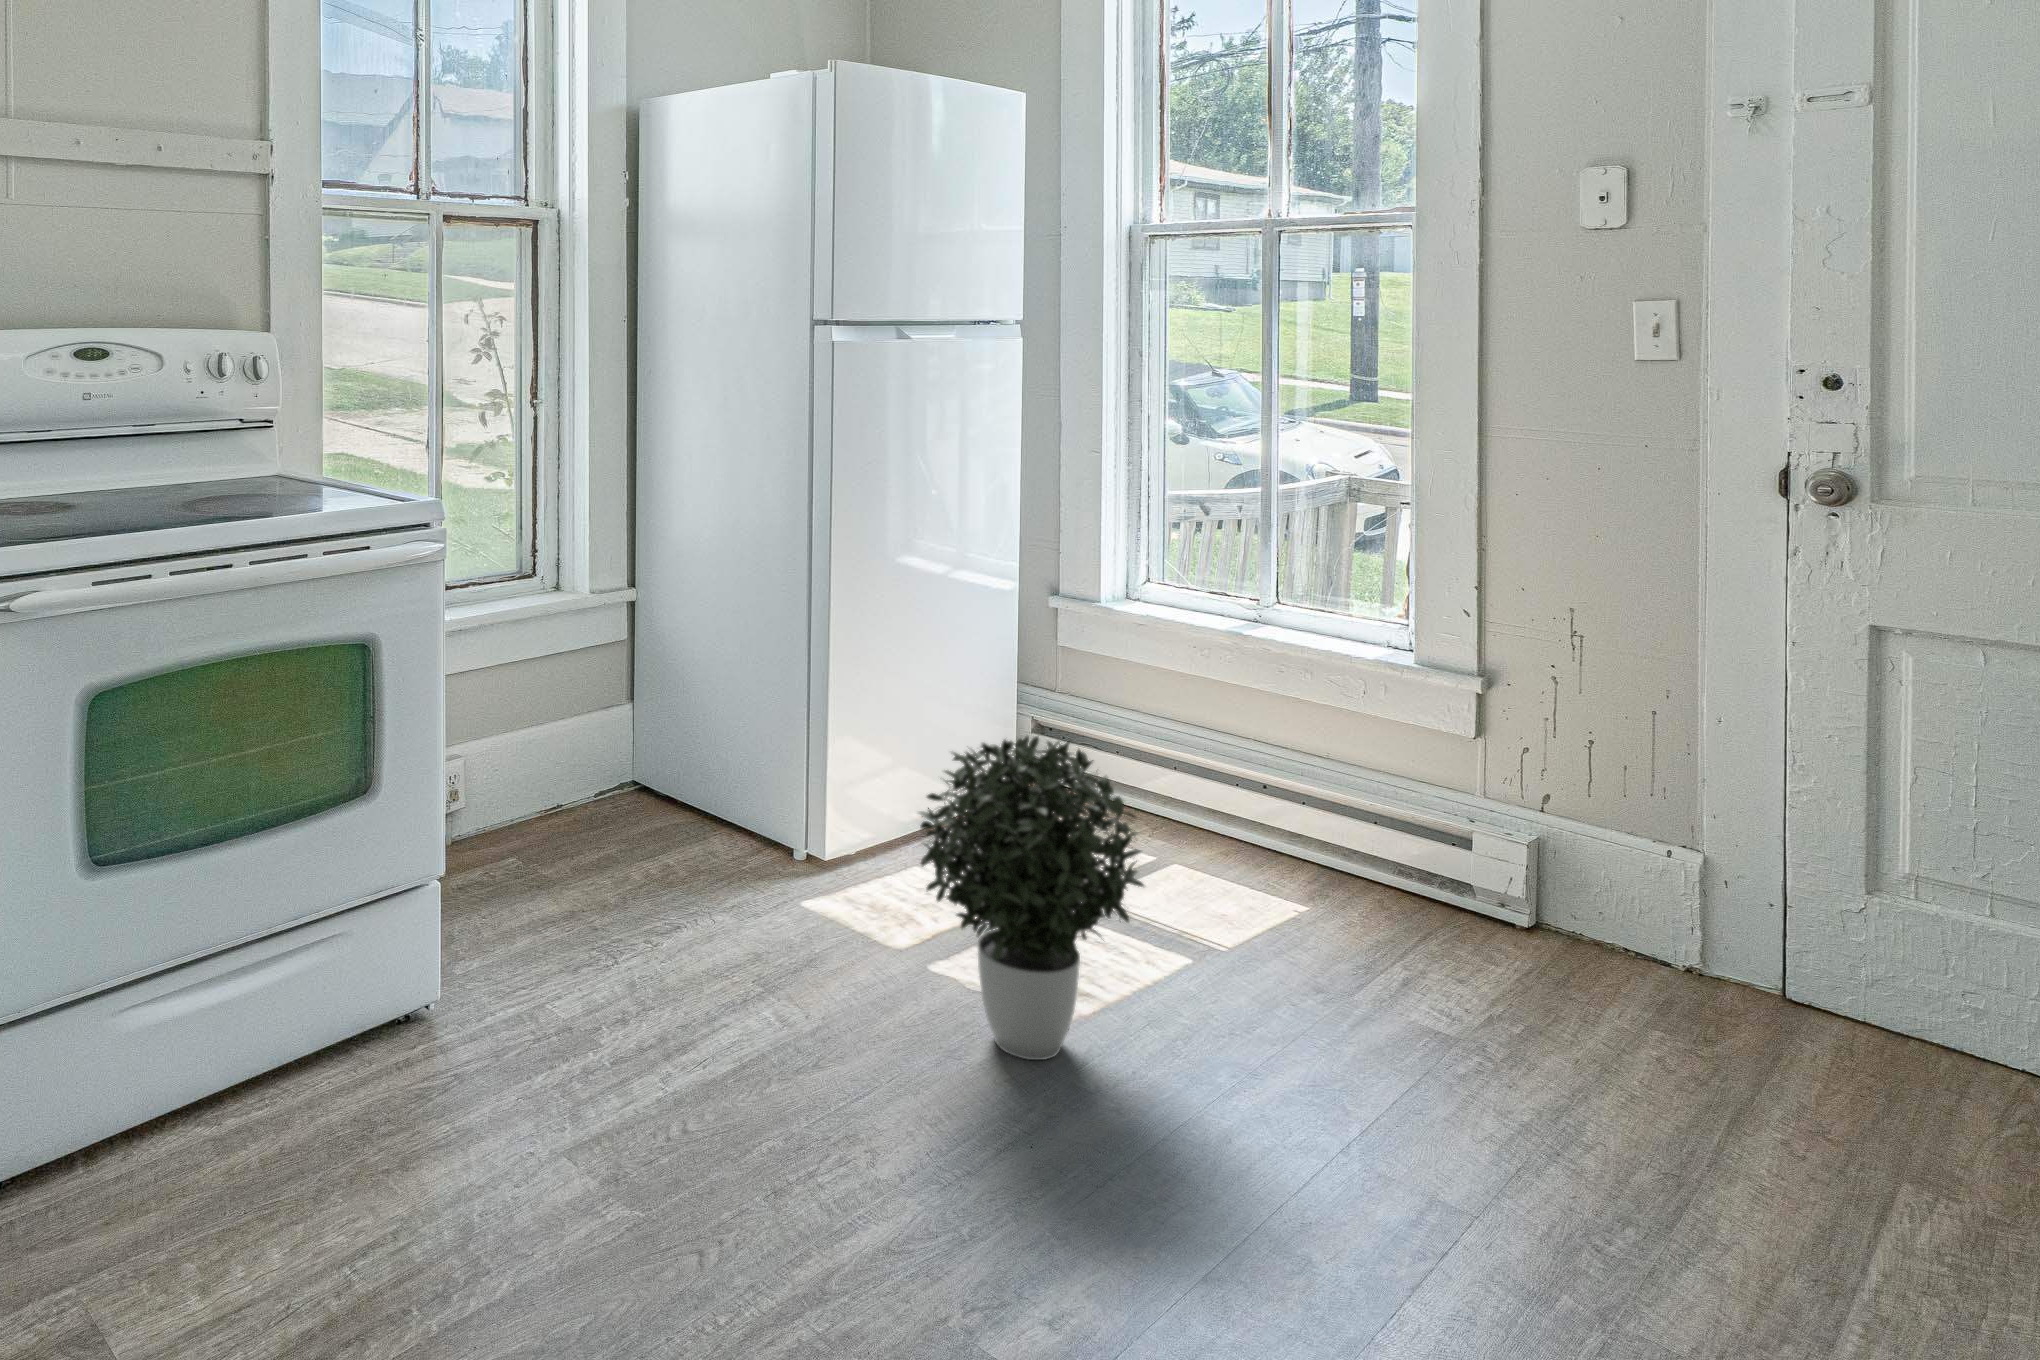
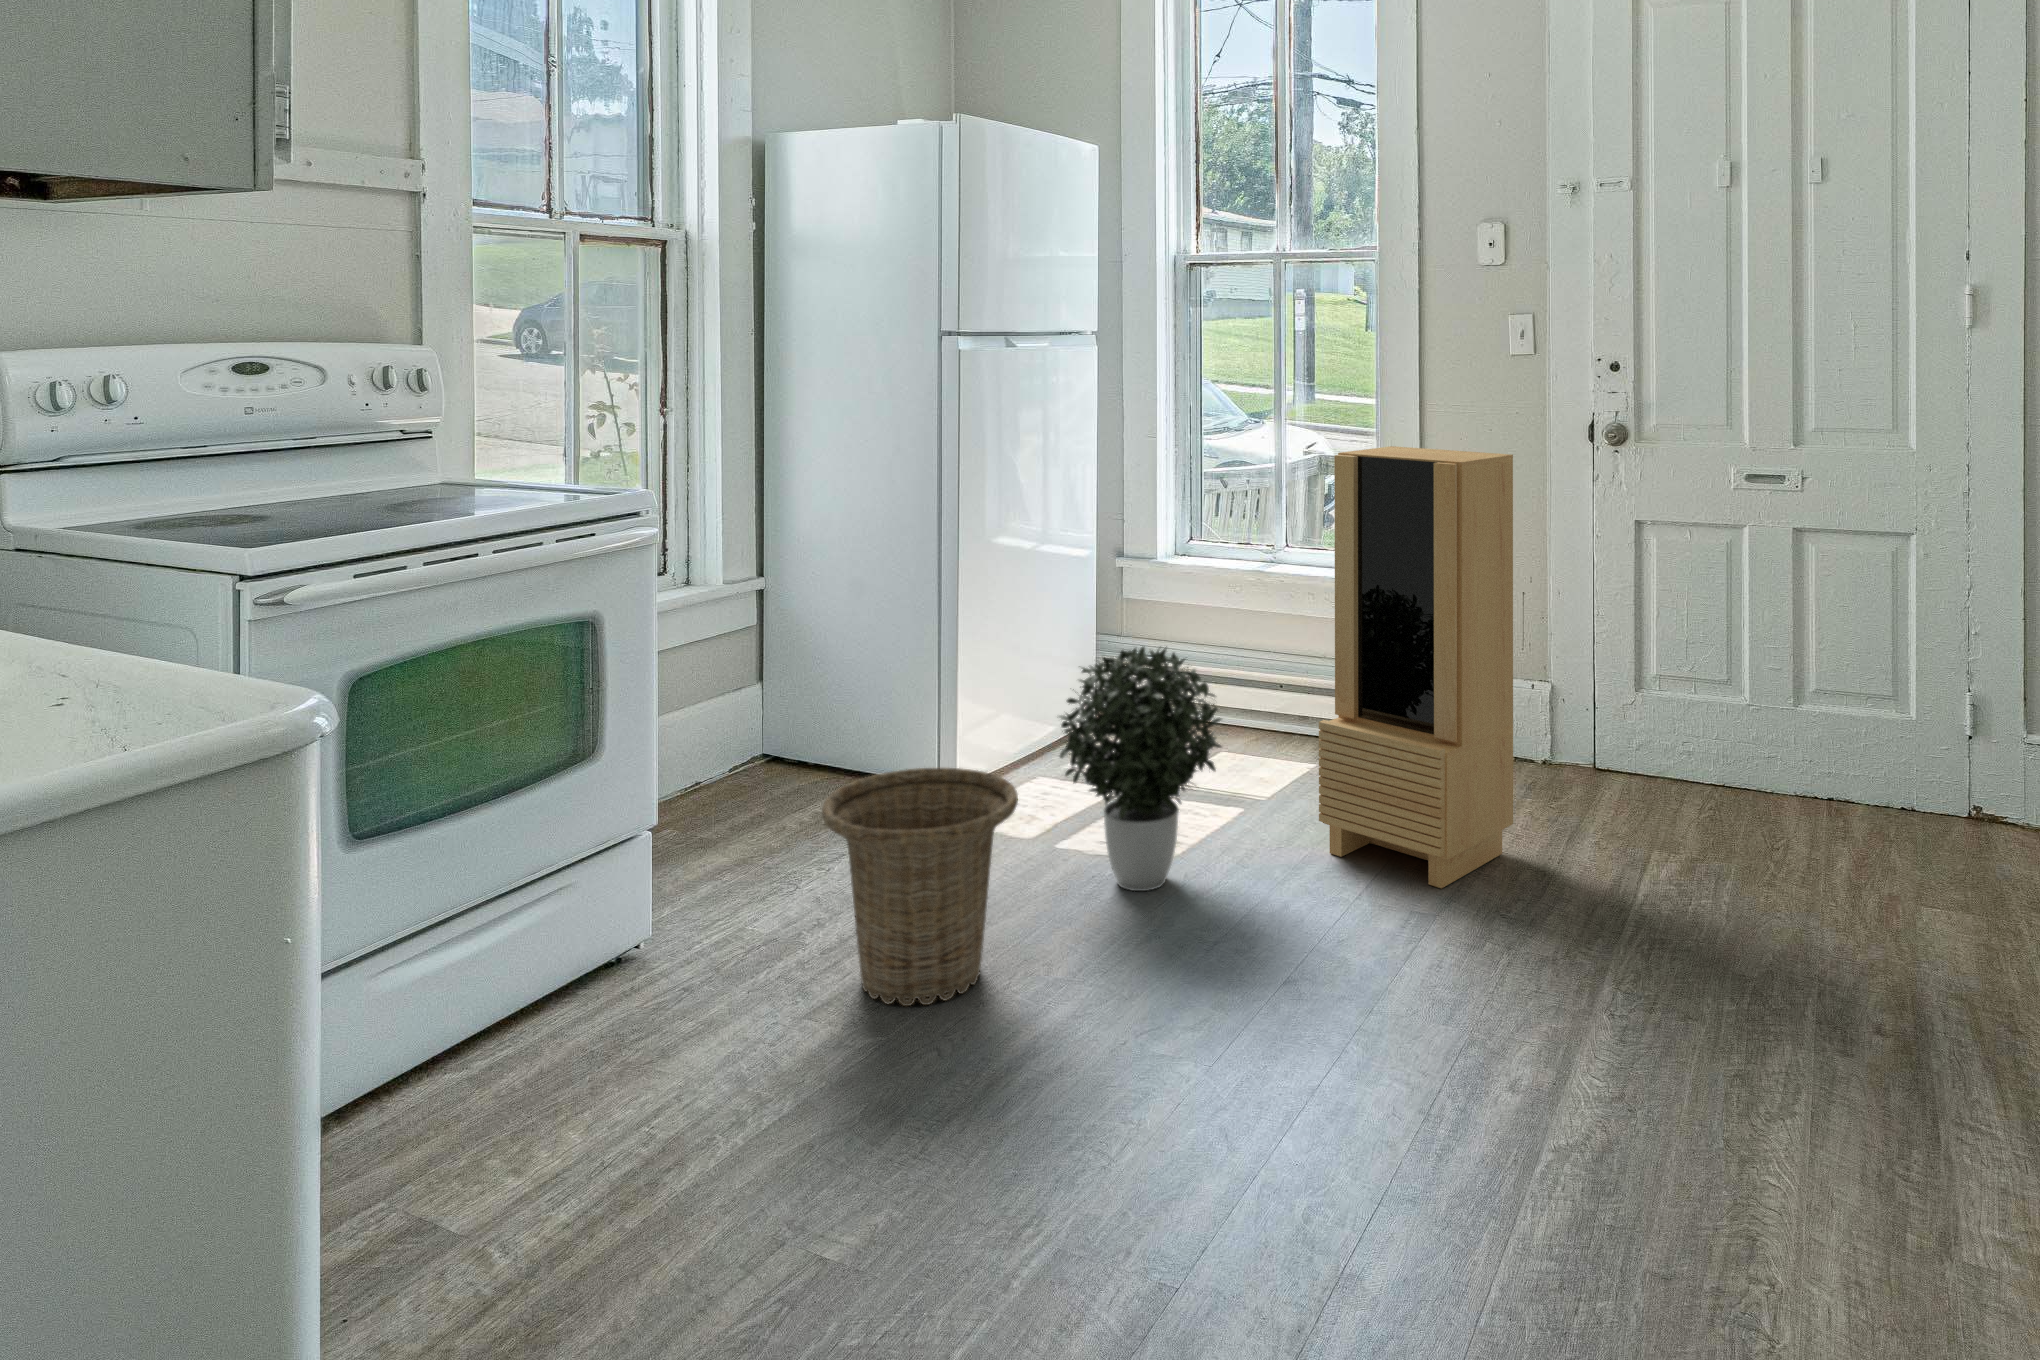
storage cabinet: none [1292,491,1631,1159] -> present [1319,446,1513,888]
basket: none [598,857,838,1170] -> present [822,768,1018,1006]

